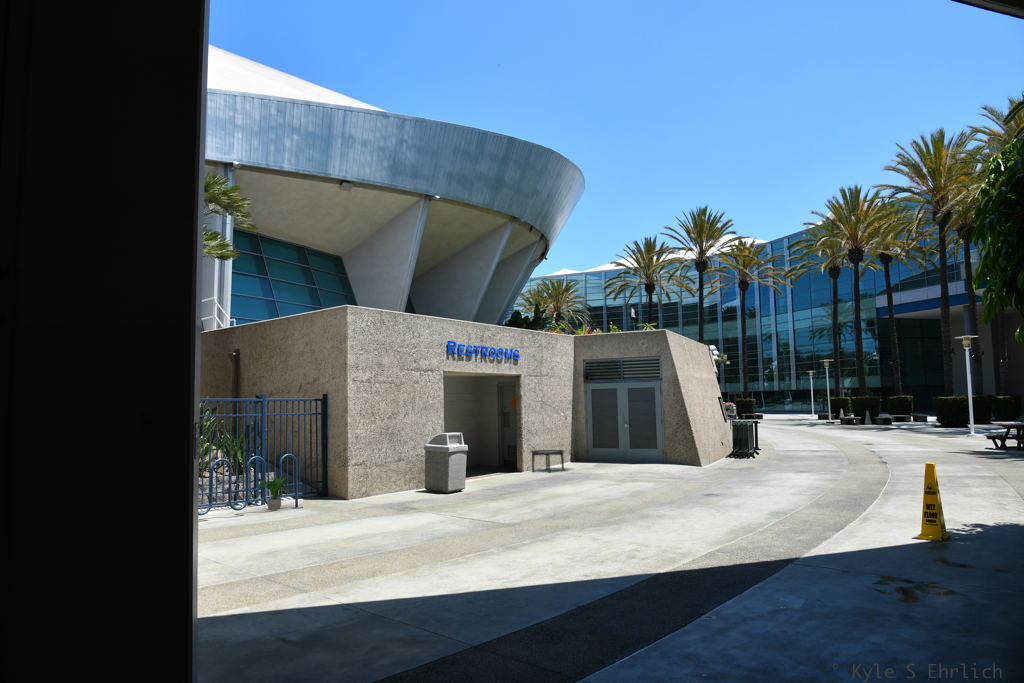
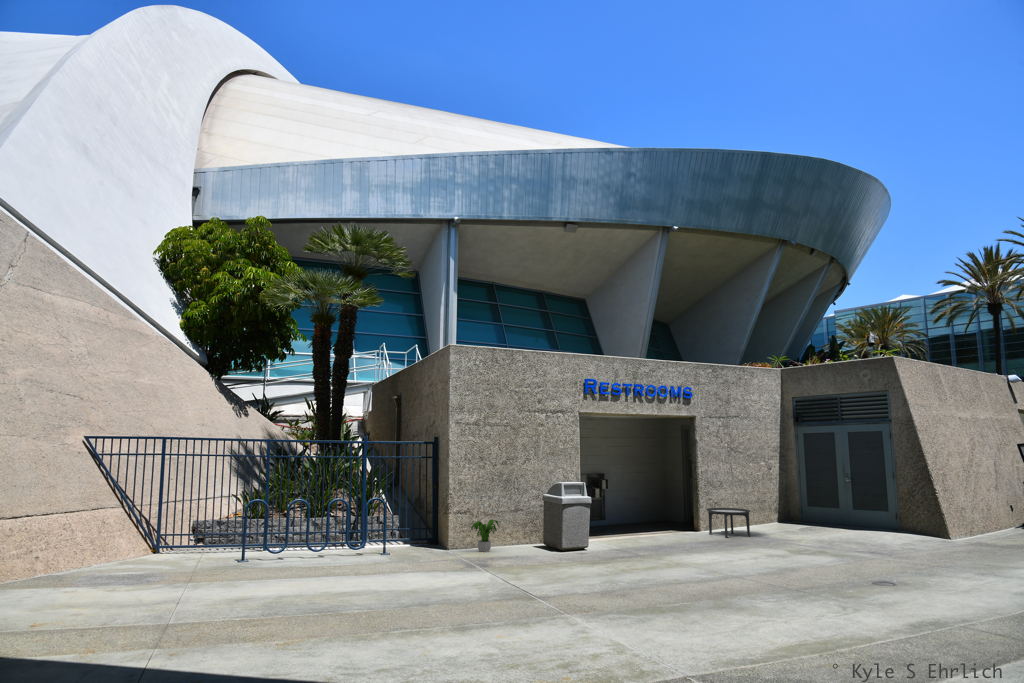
potted plant: present [258,478,292,510] -> present [471,520,499,552]

